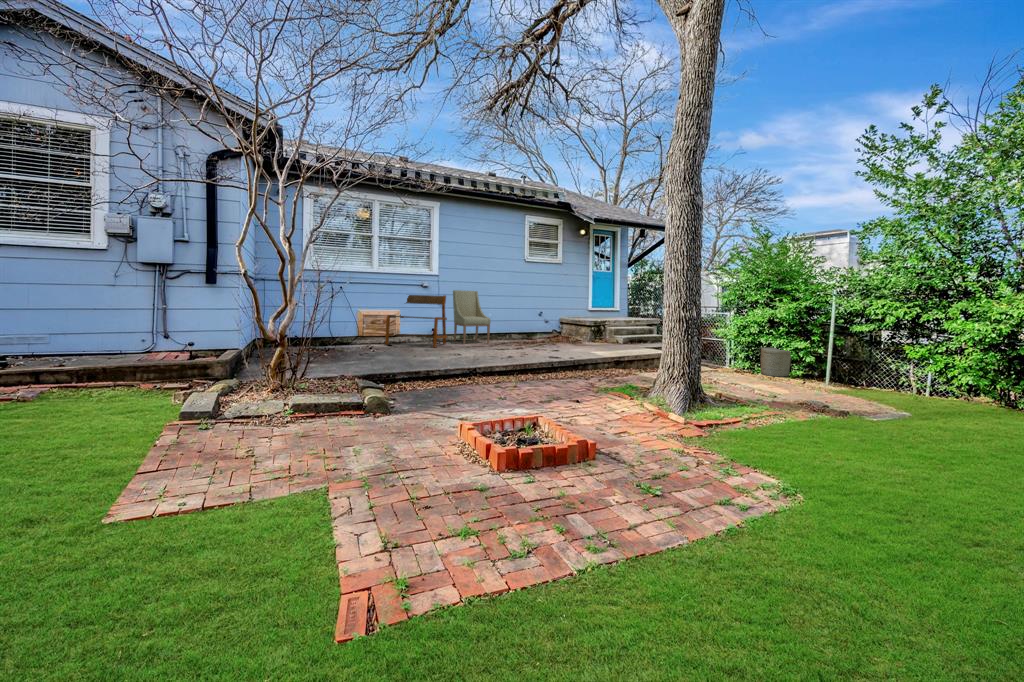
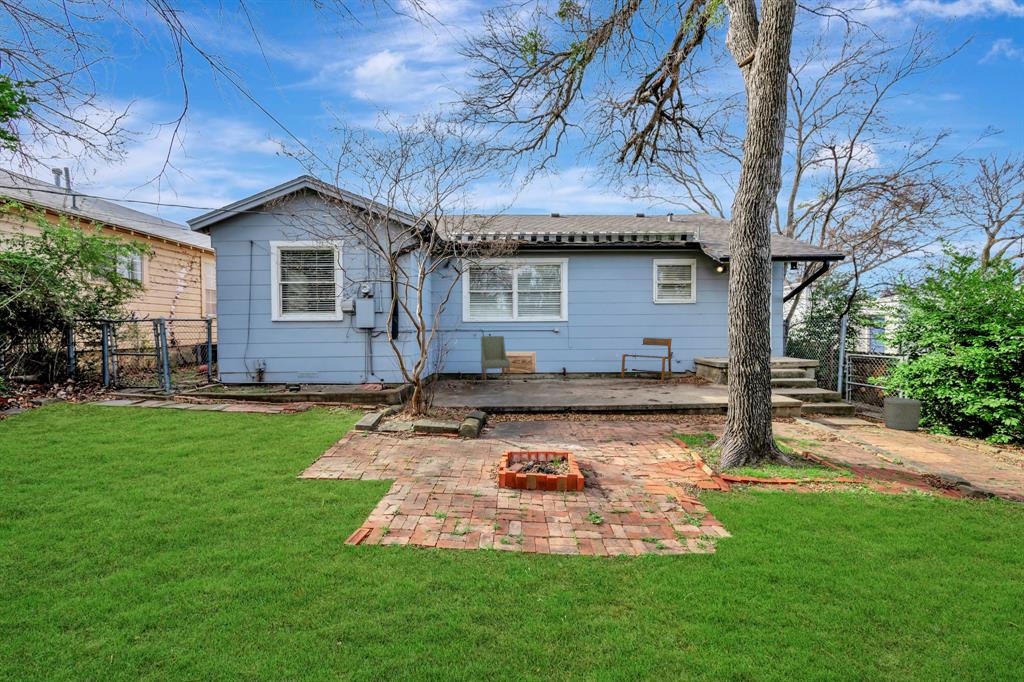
chair: present [453,290,491,344] -> present [481,336,510,384]
bench: present [385,295,447,348] -> present [621,338,673,382]

